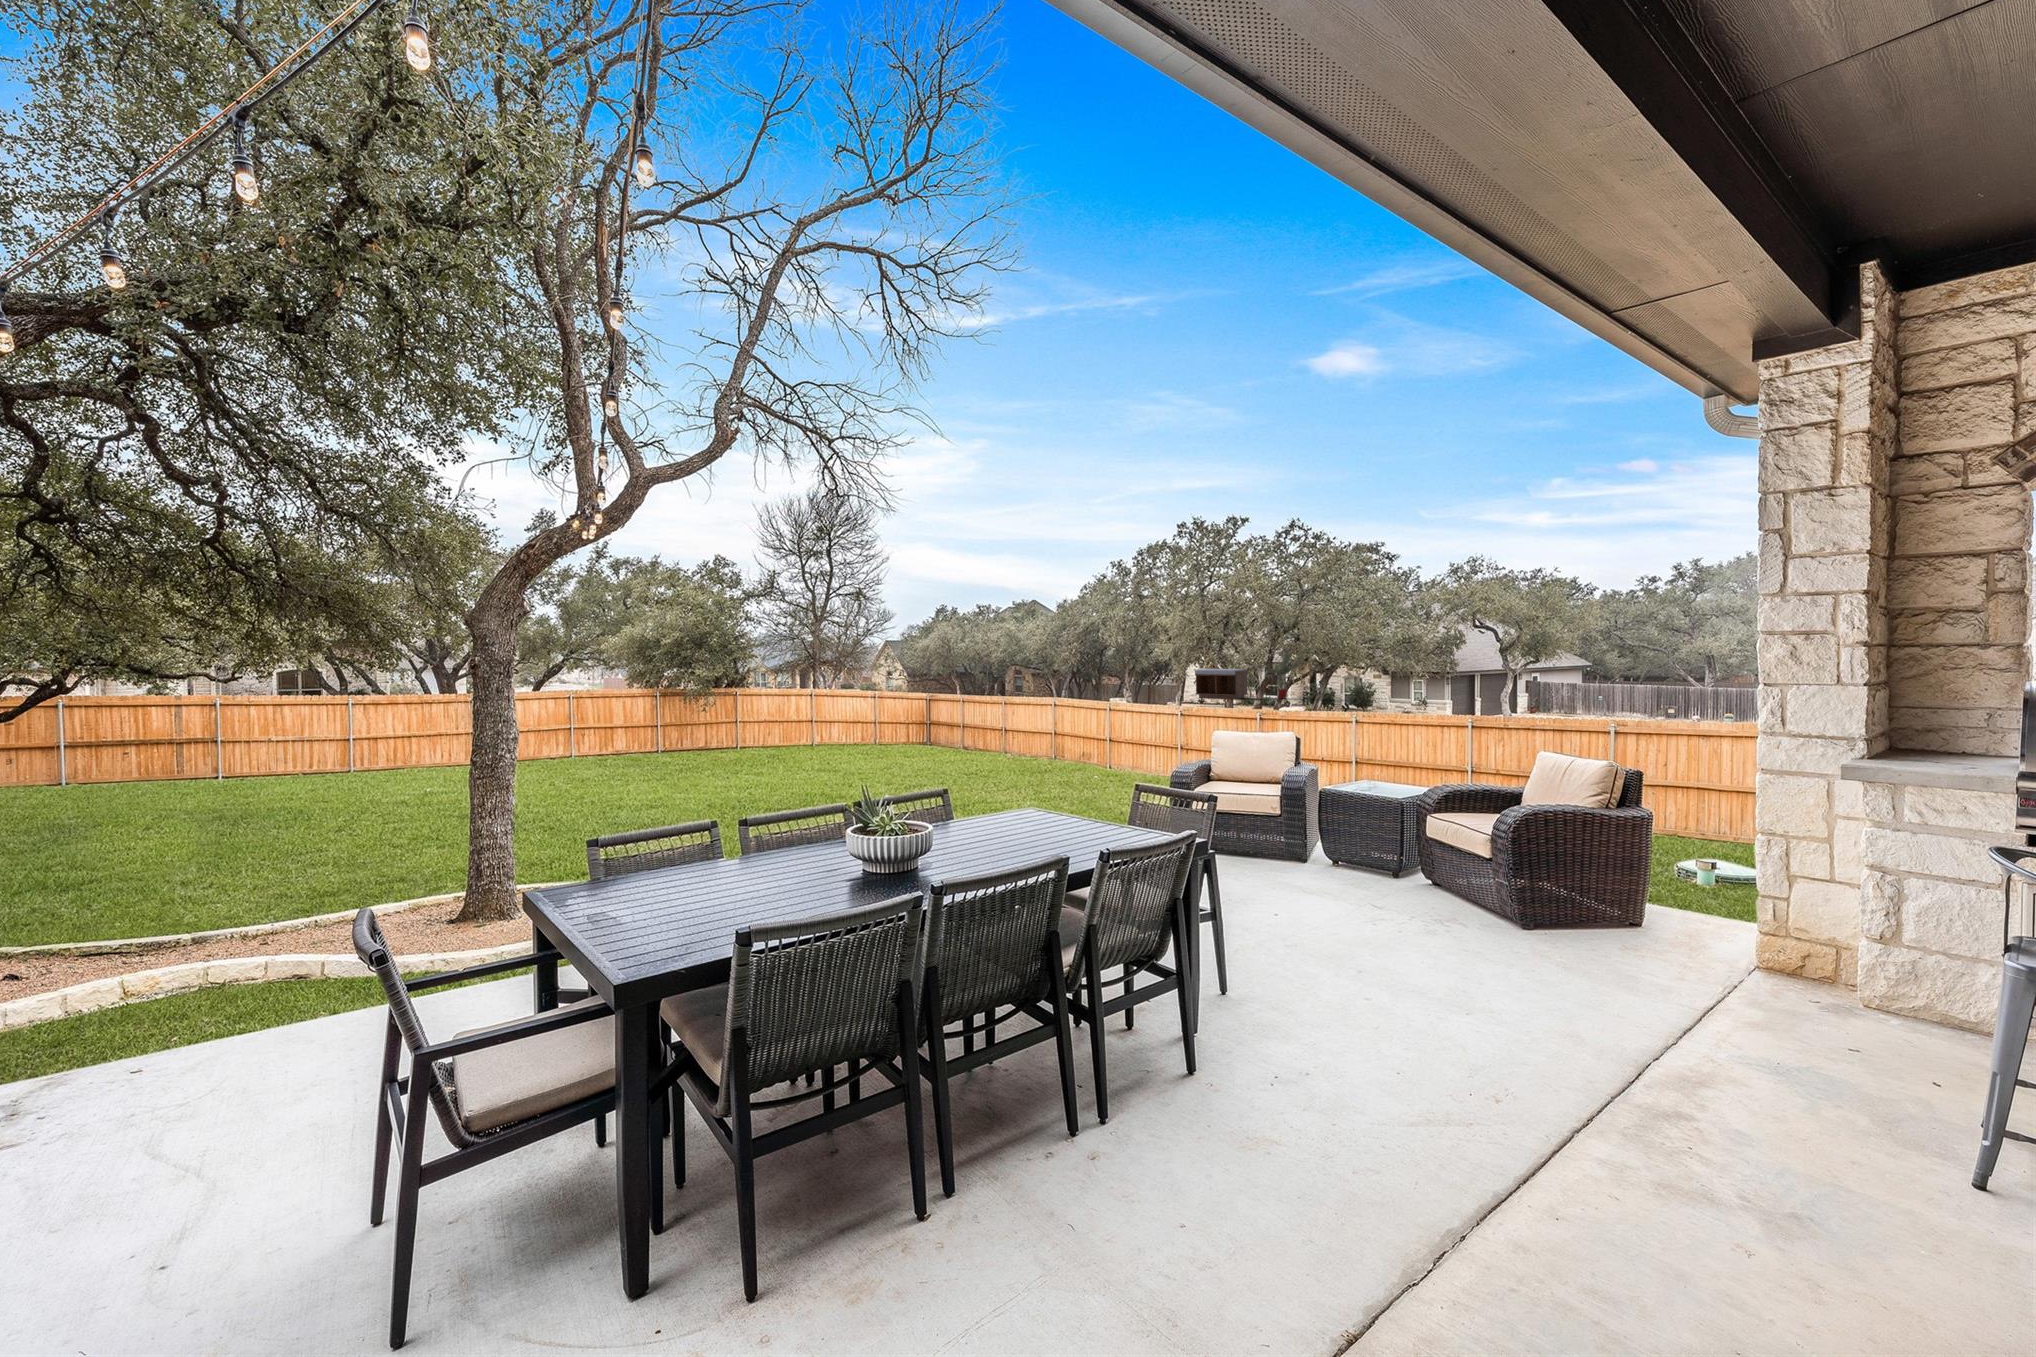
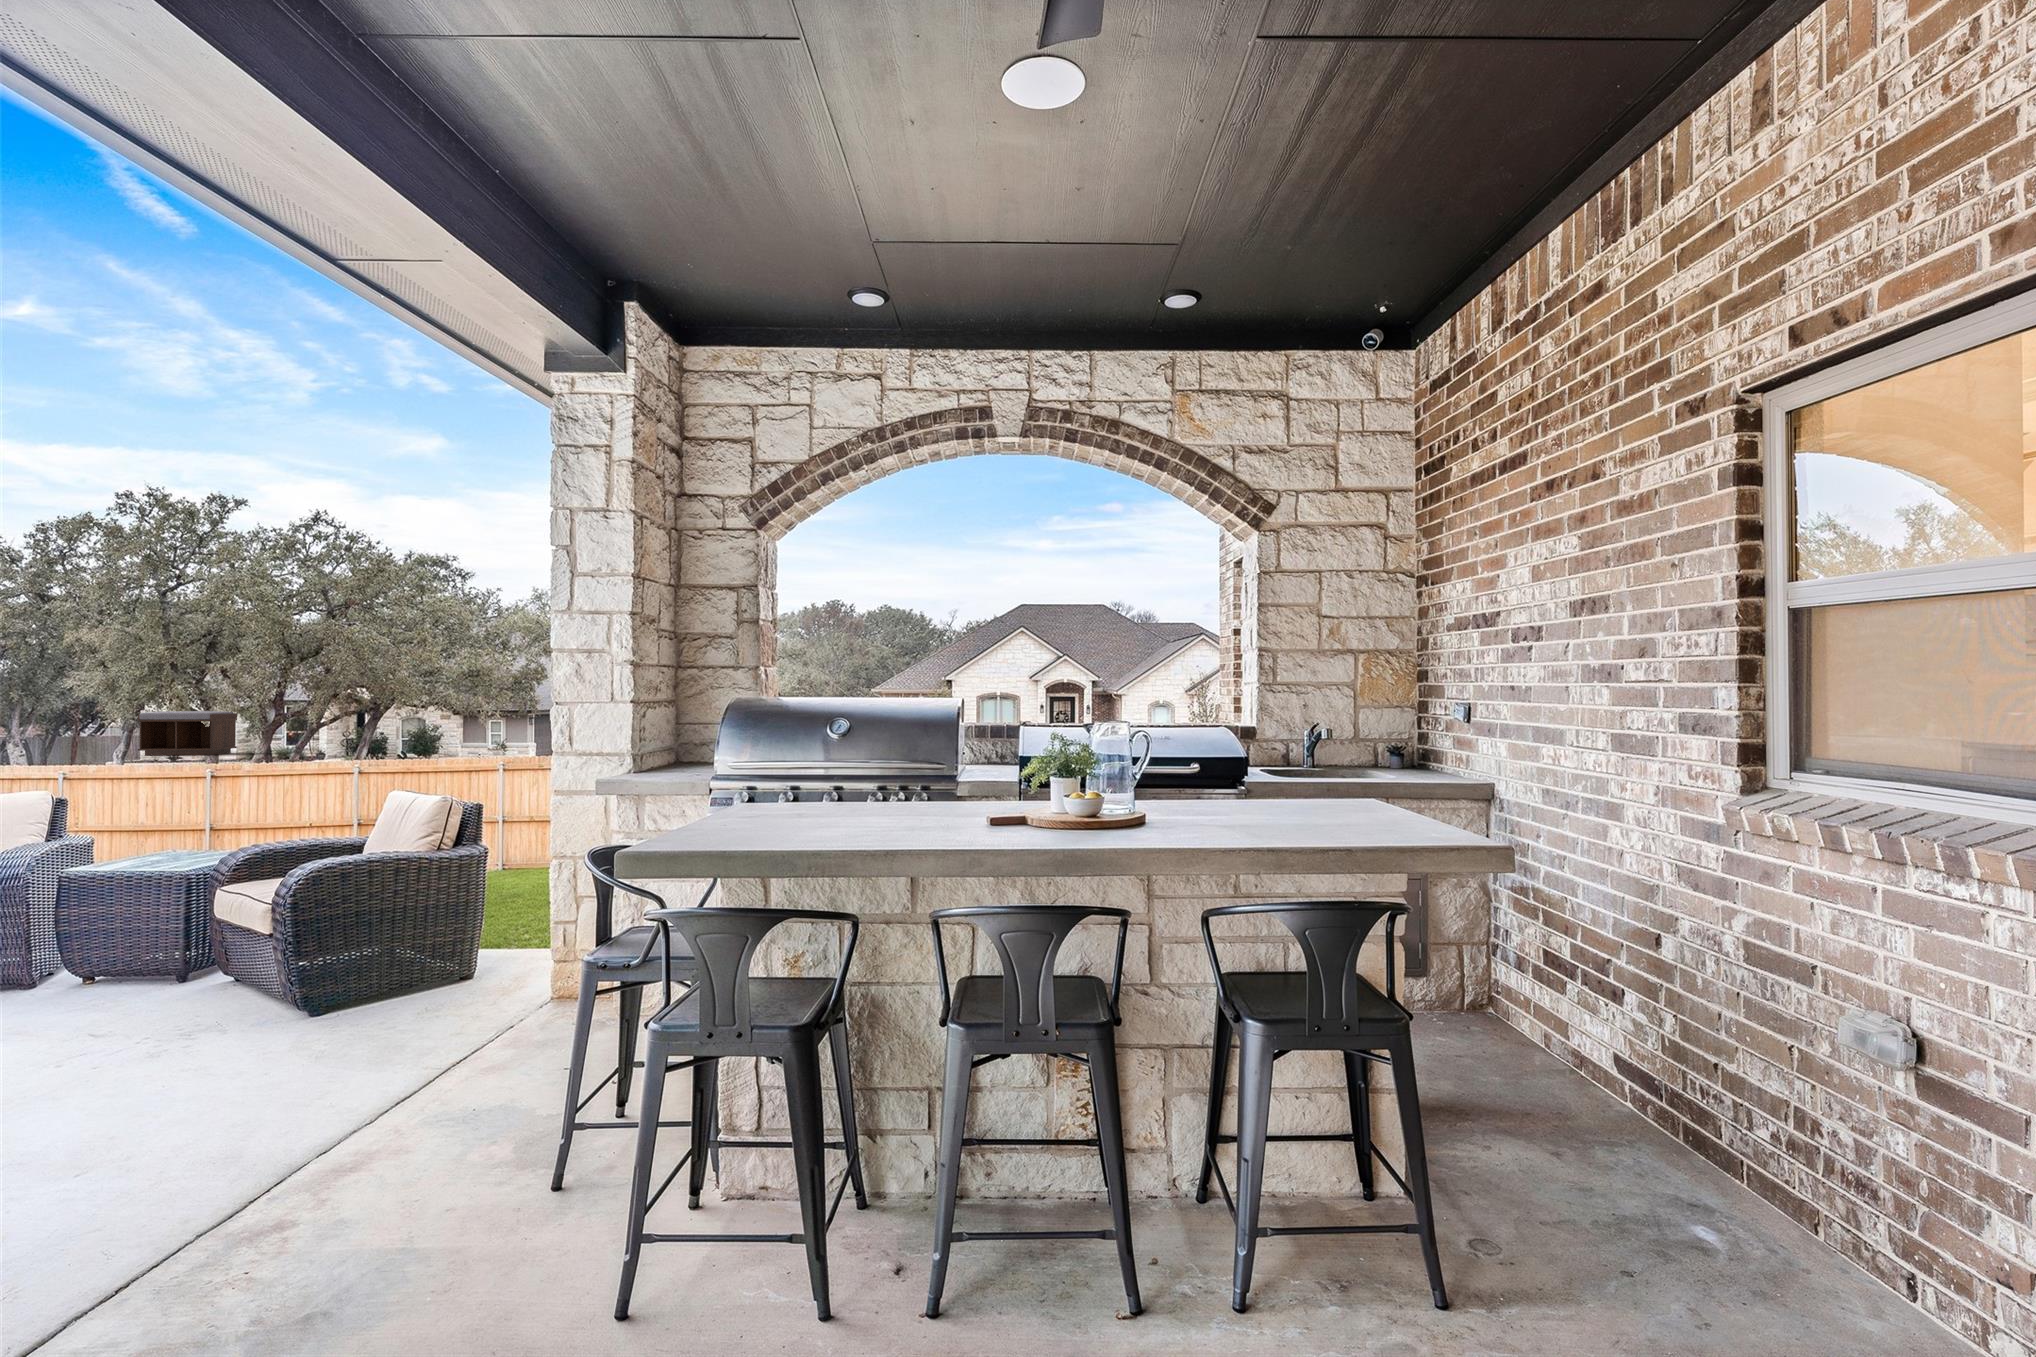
potted tree: present [1264,647,1304,699] -> none [255,680,331,753]

